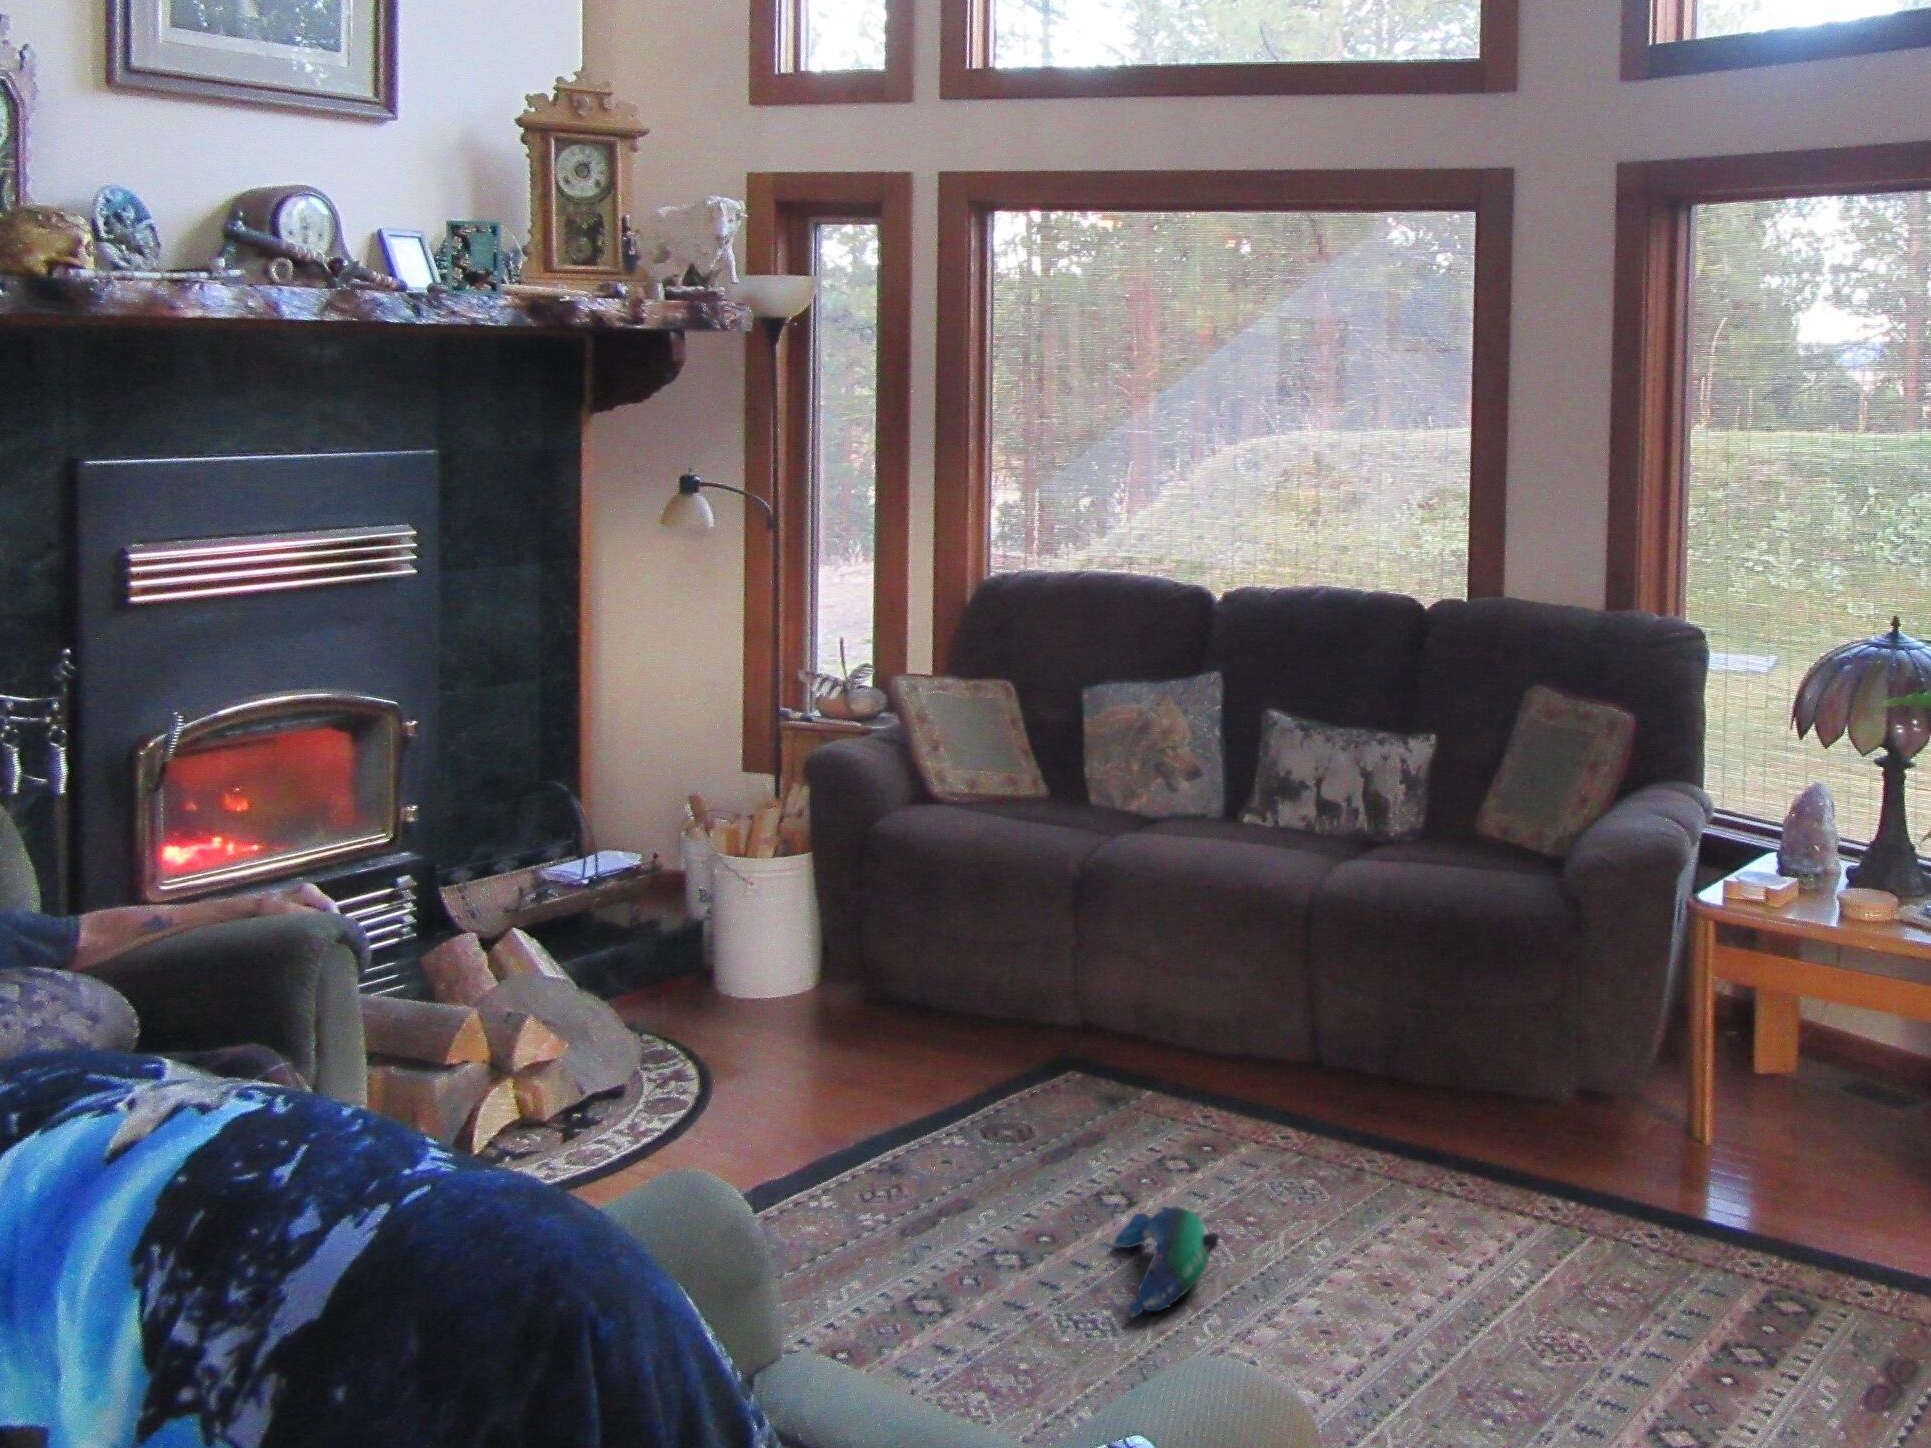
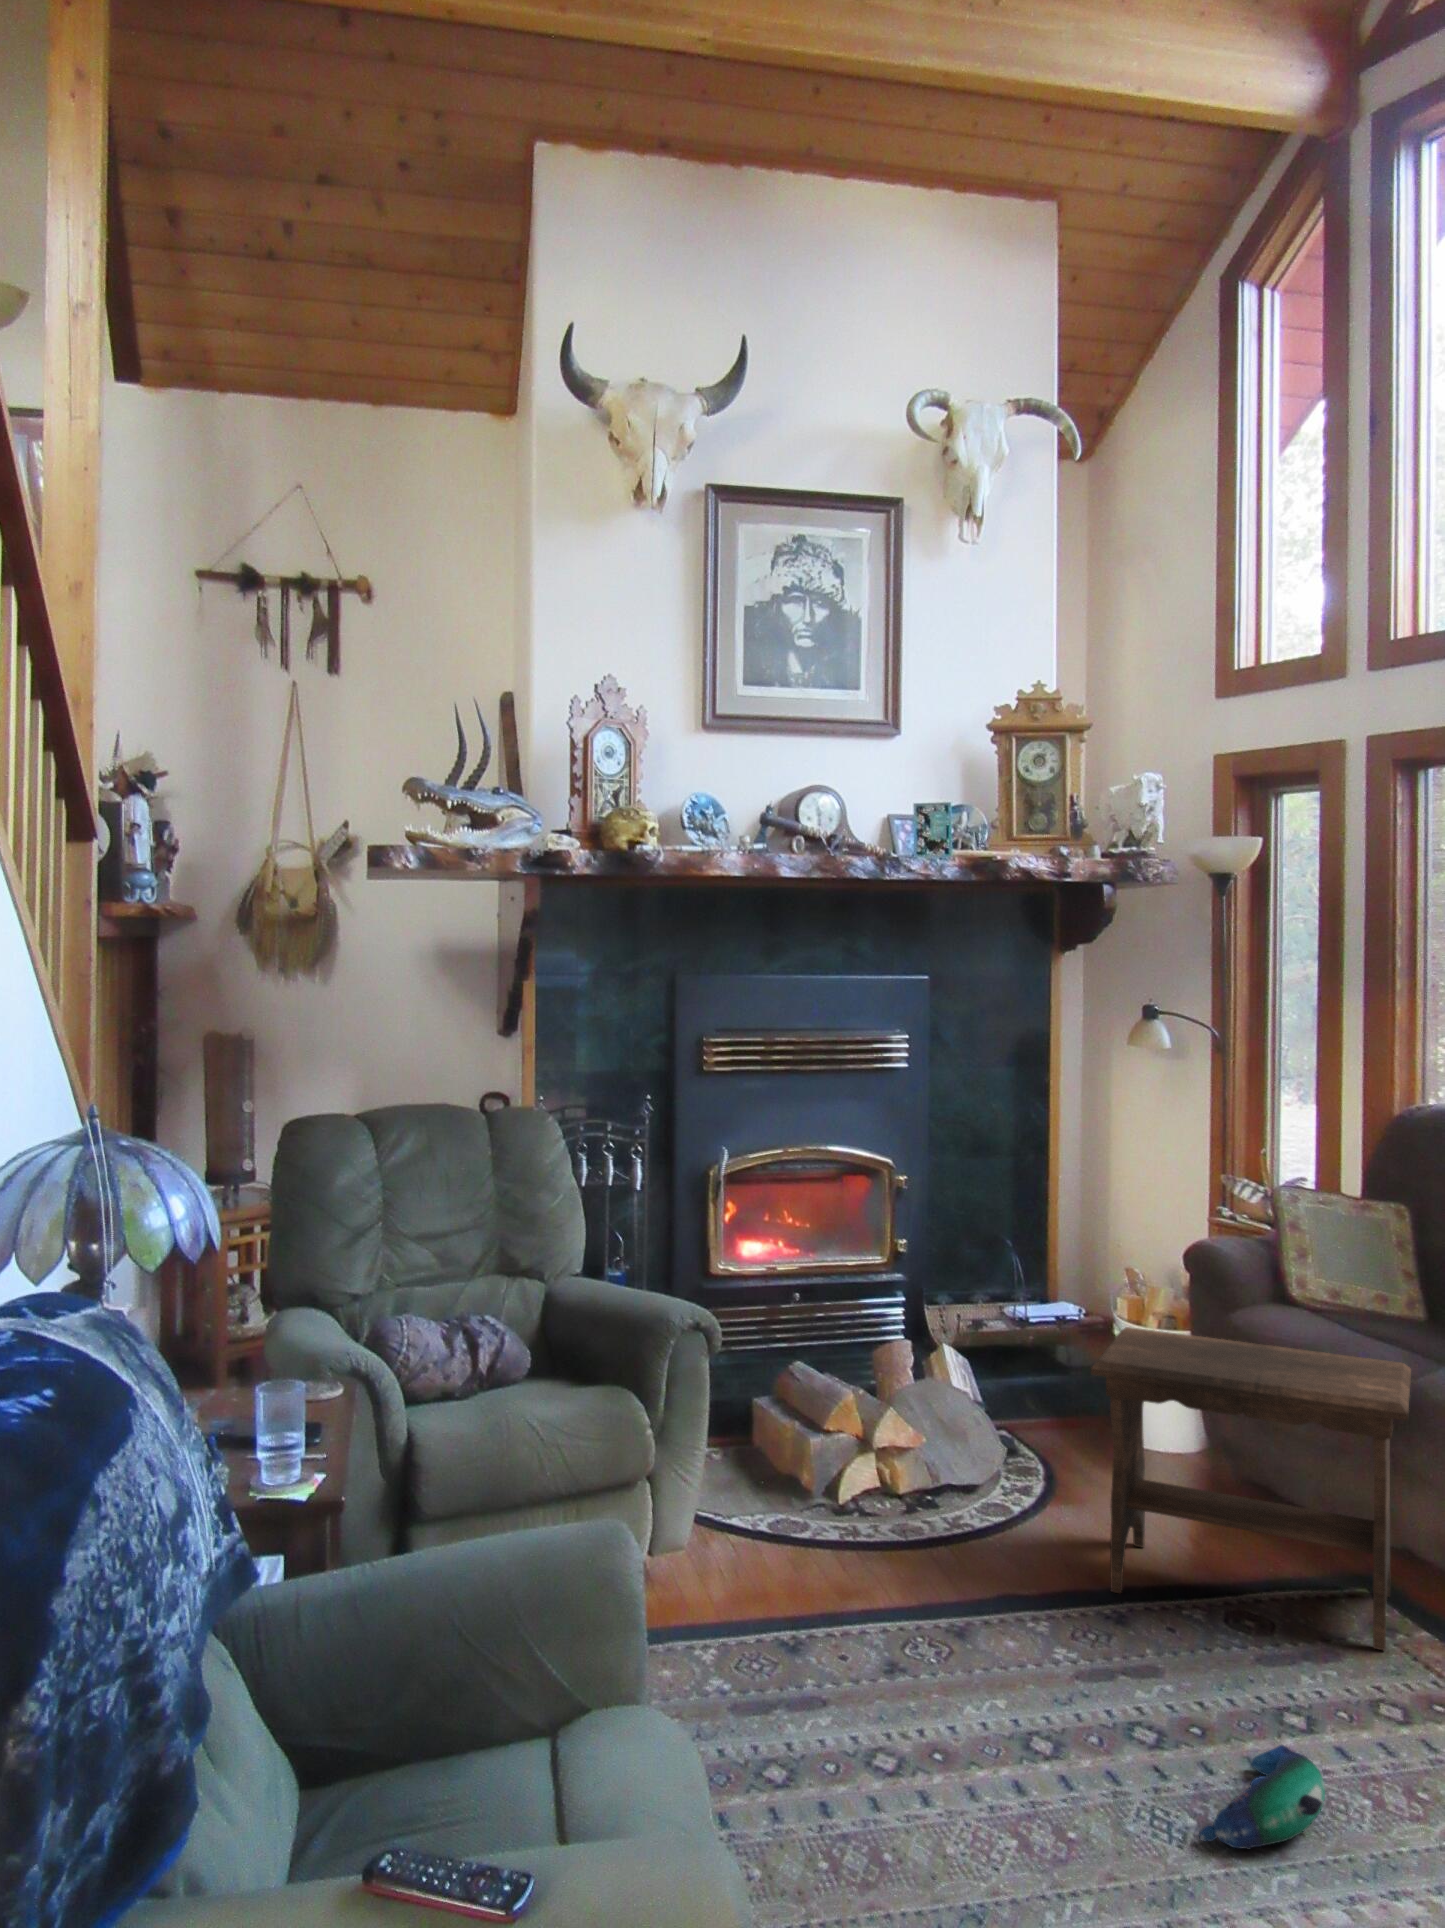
footstool: none [808,830,1149,1157] -> present [1091,1327,1411,1650]

